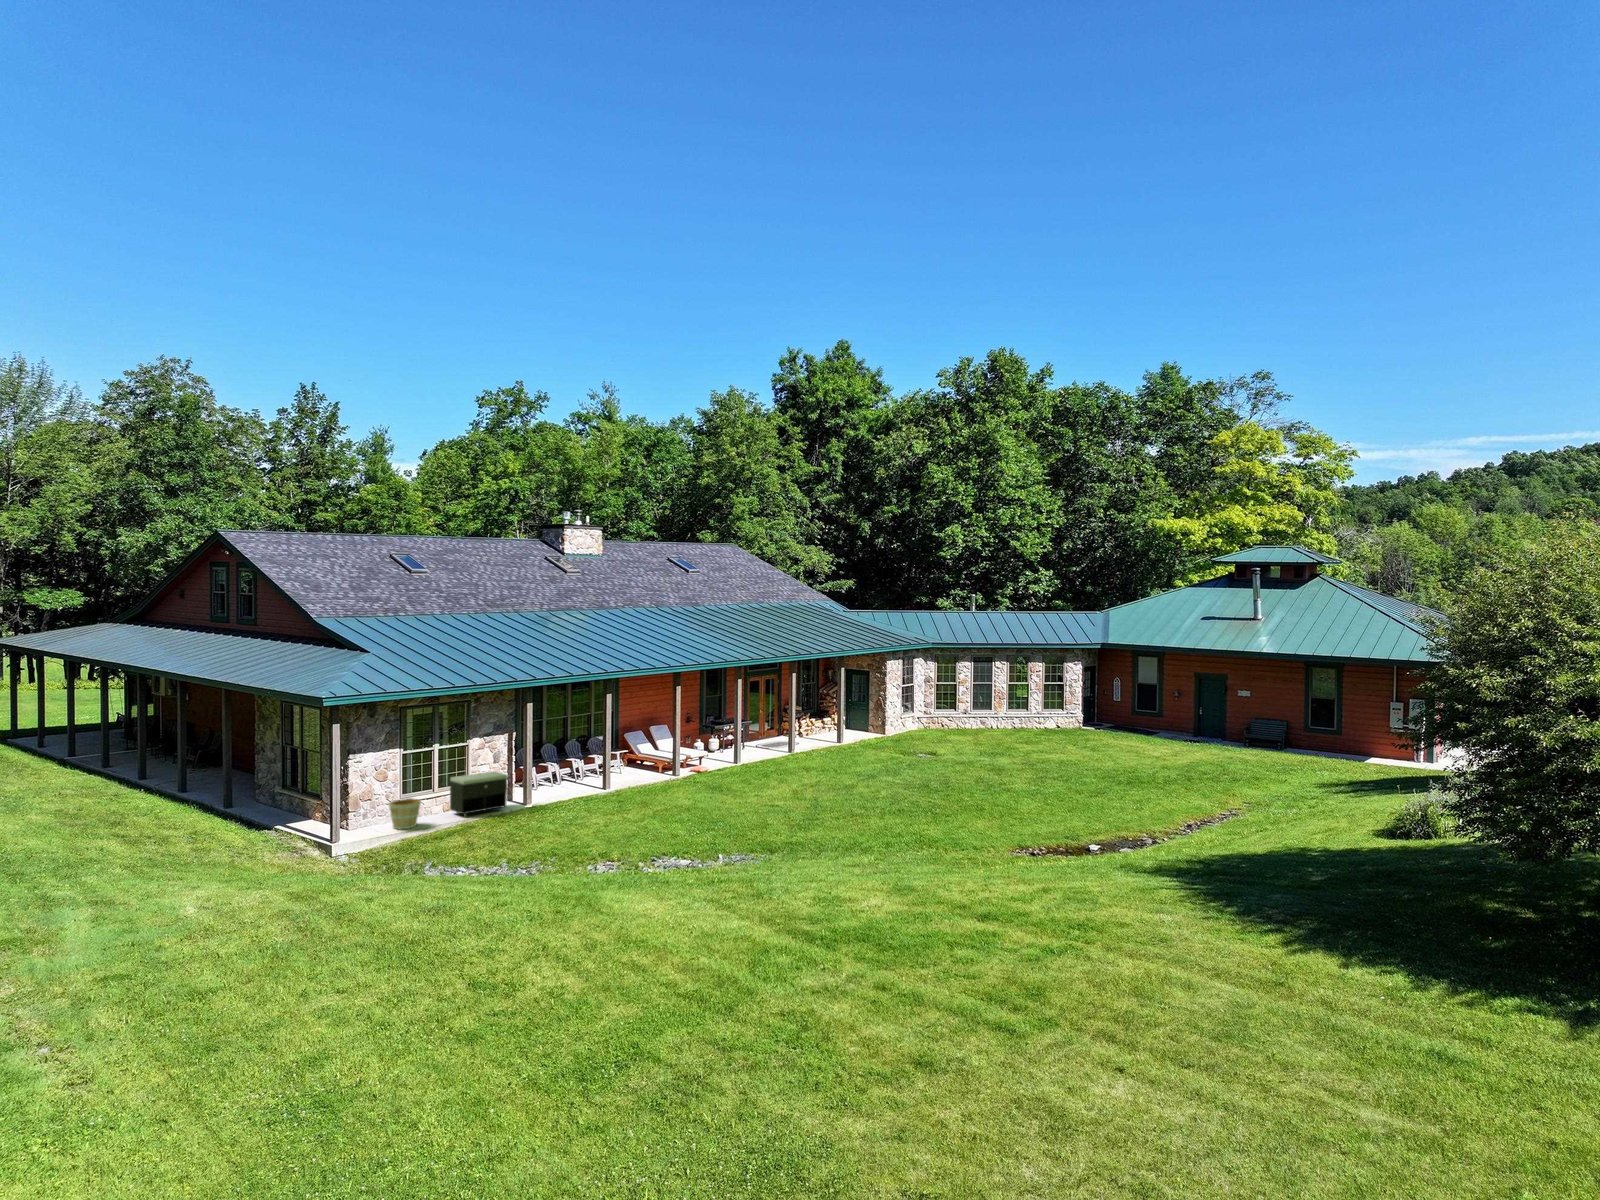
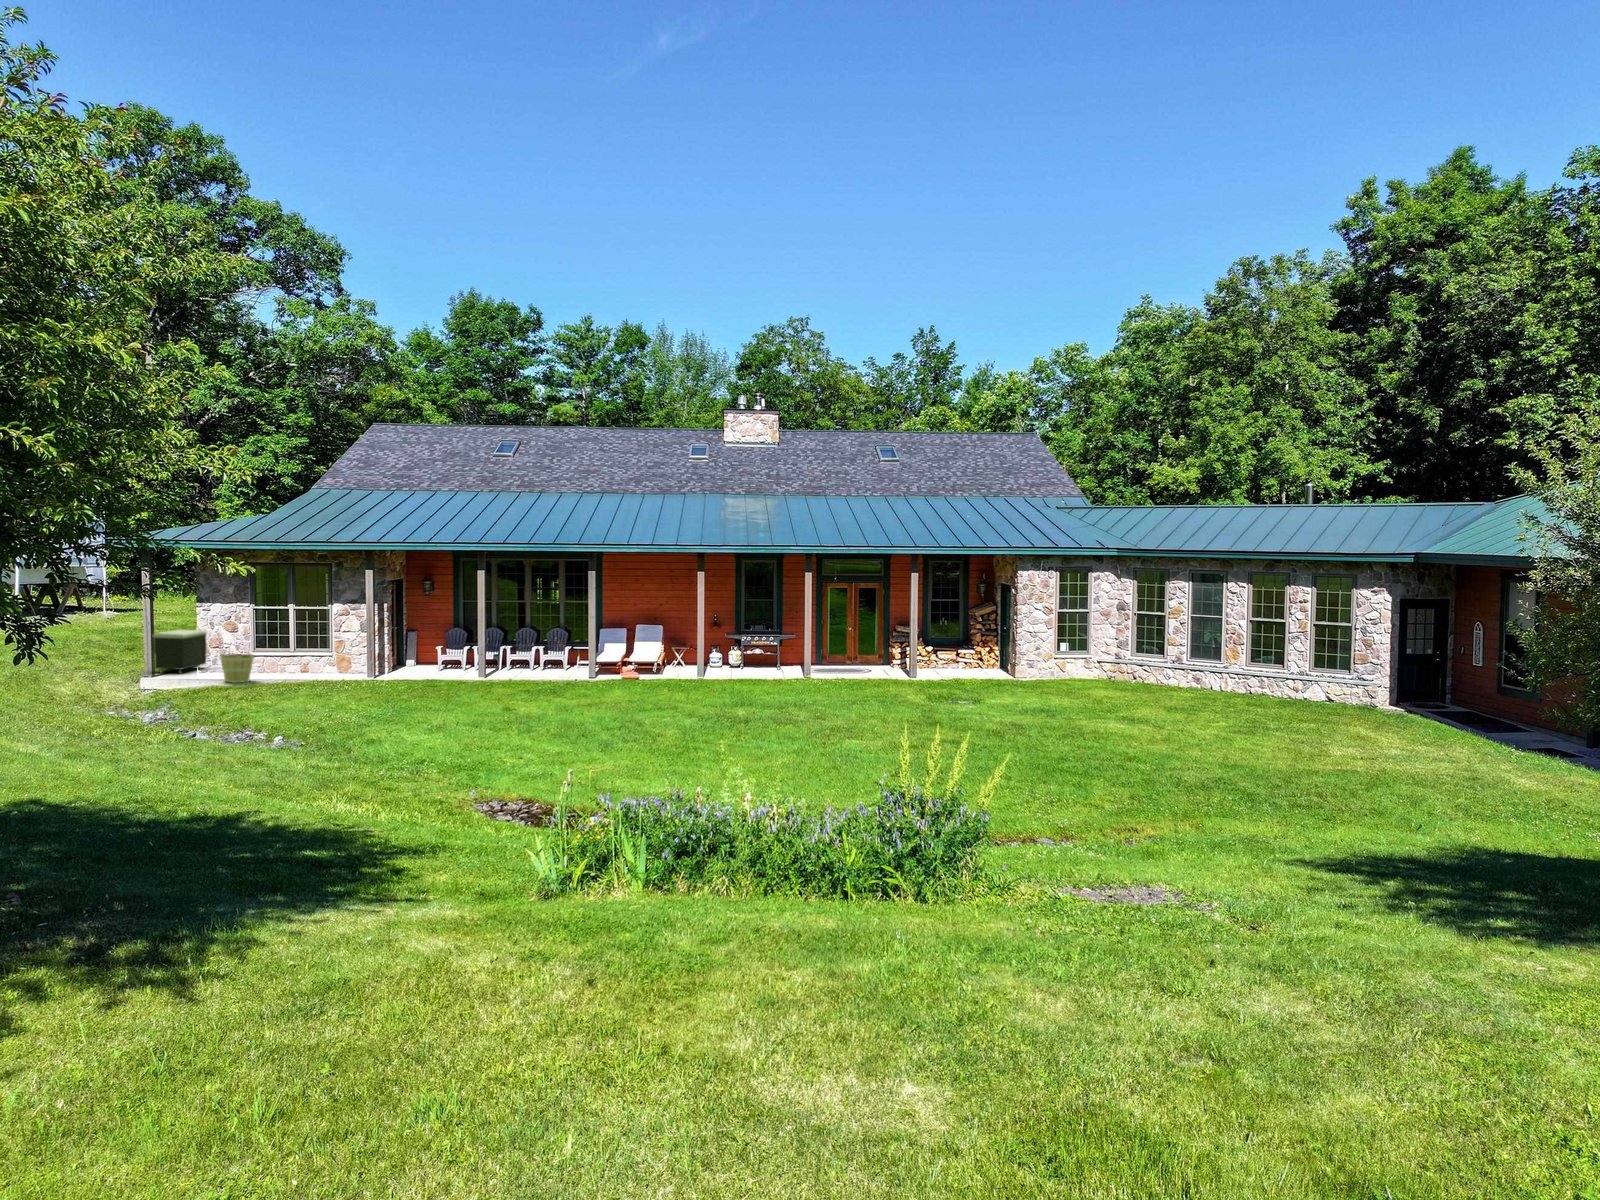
storage bench: present [450,772,508,816] -> present [153,630,206,673]

